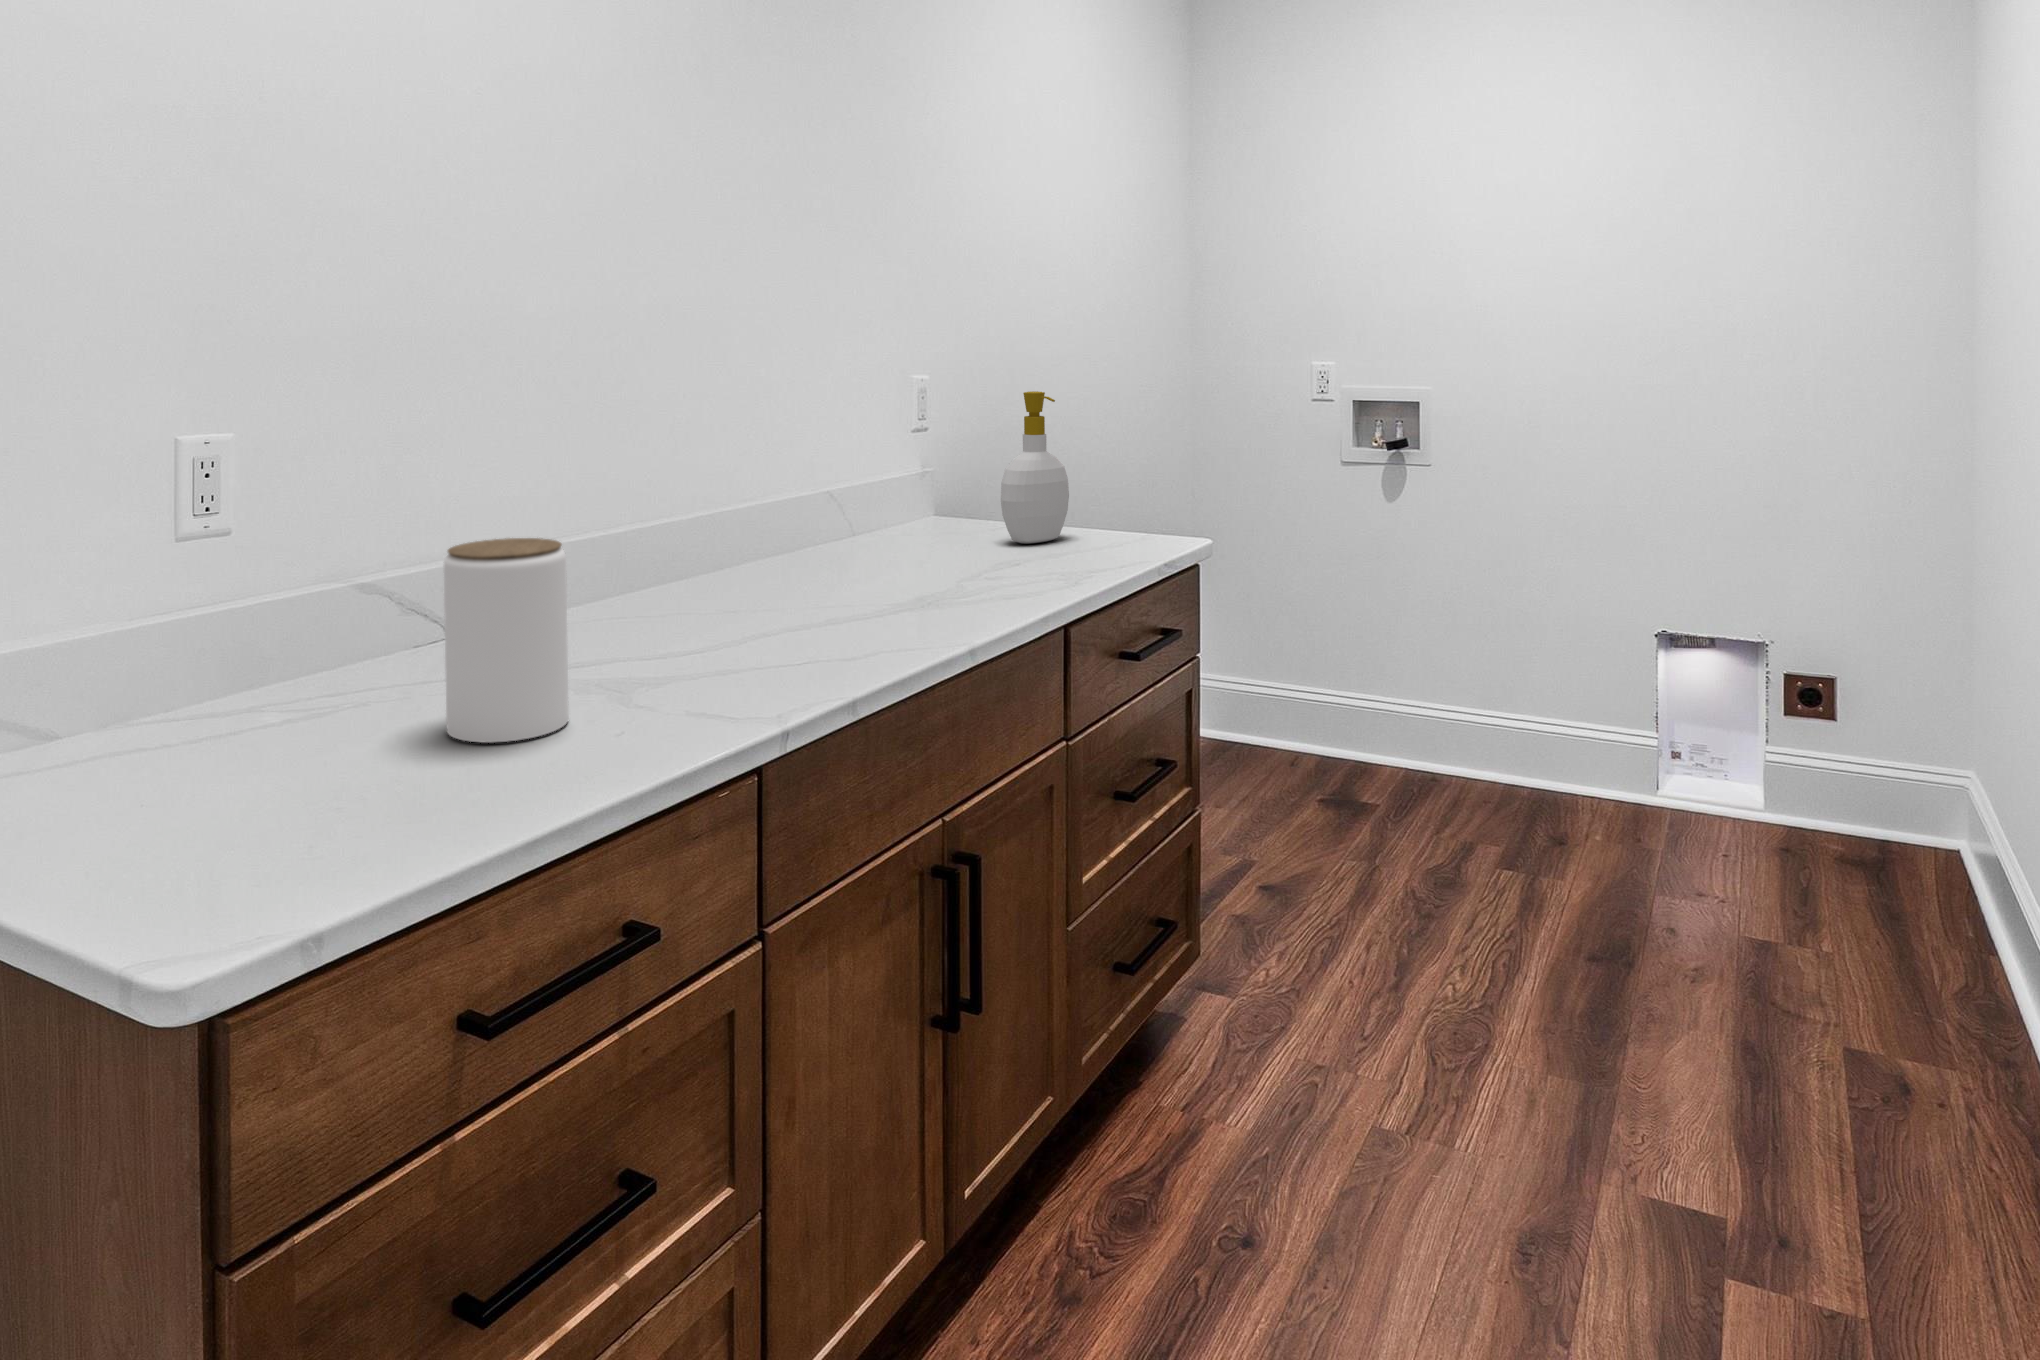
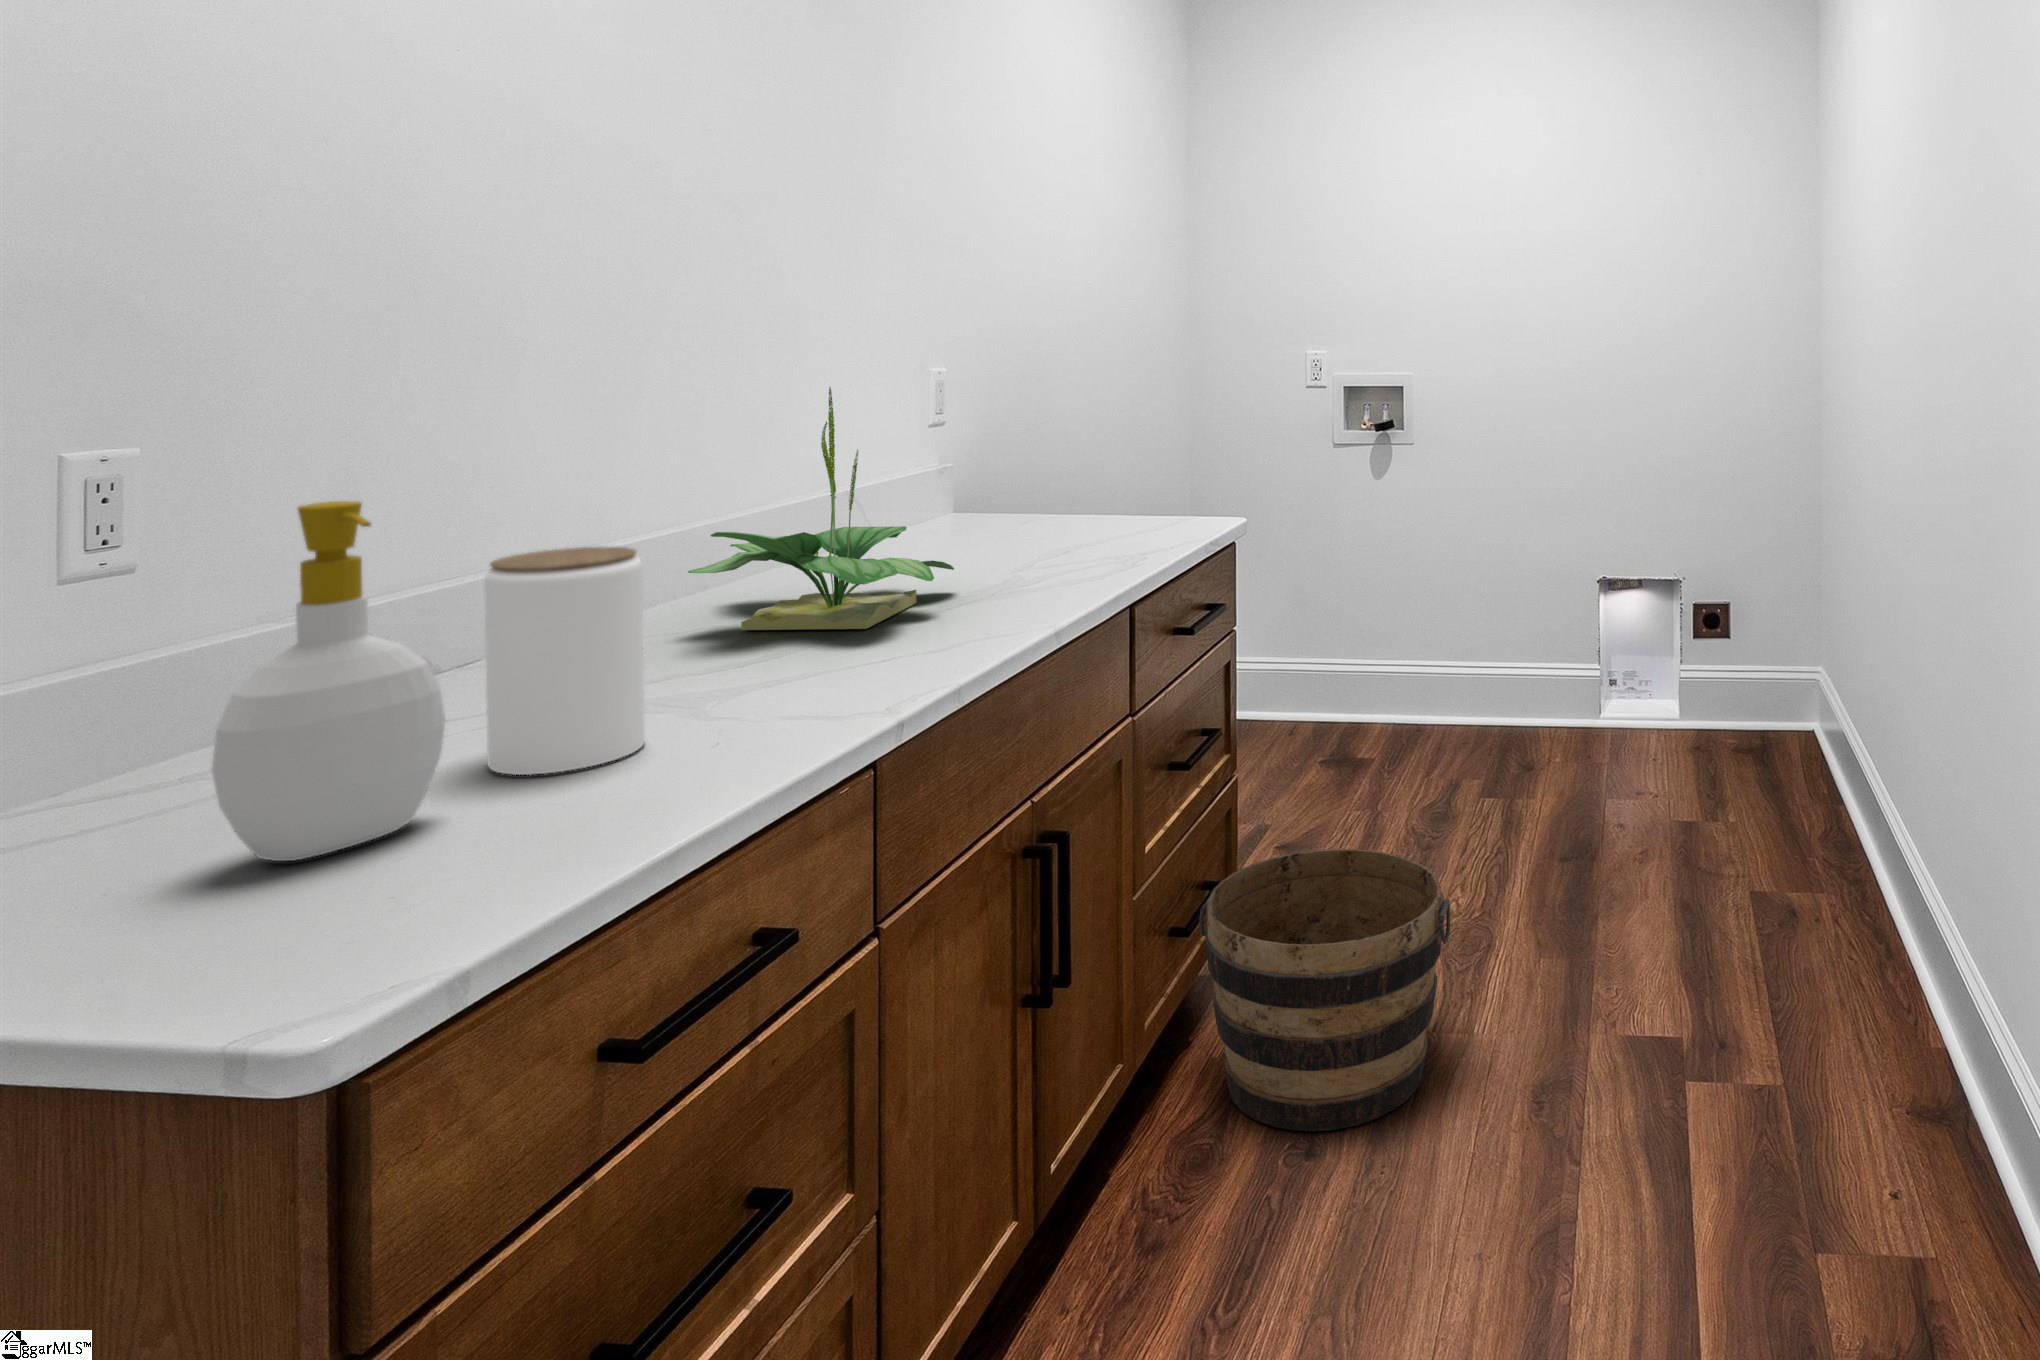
soap bottle: present [1001,391,1069,544] -> present [211,501,445,861]
potted plant: none [654,392,891,627] -> present [688,387,954,630]
bucket: none [1138,905,1418,1227] -> present [1199,849,1450,1131]

